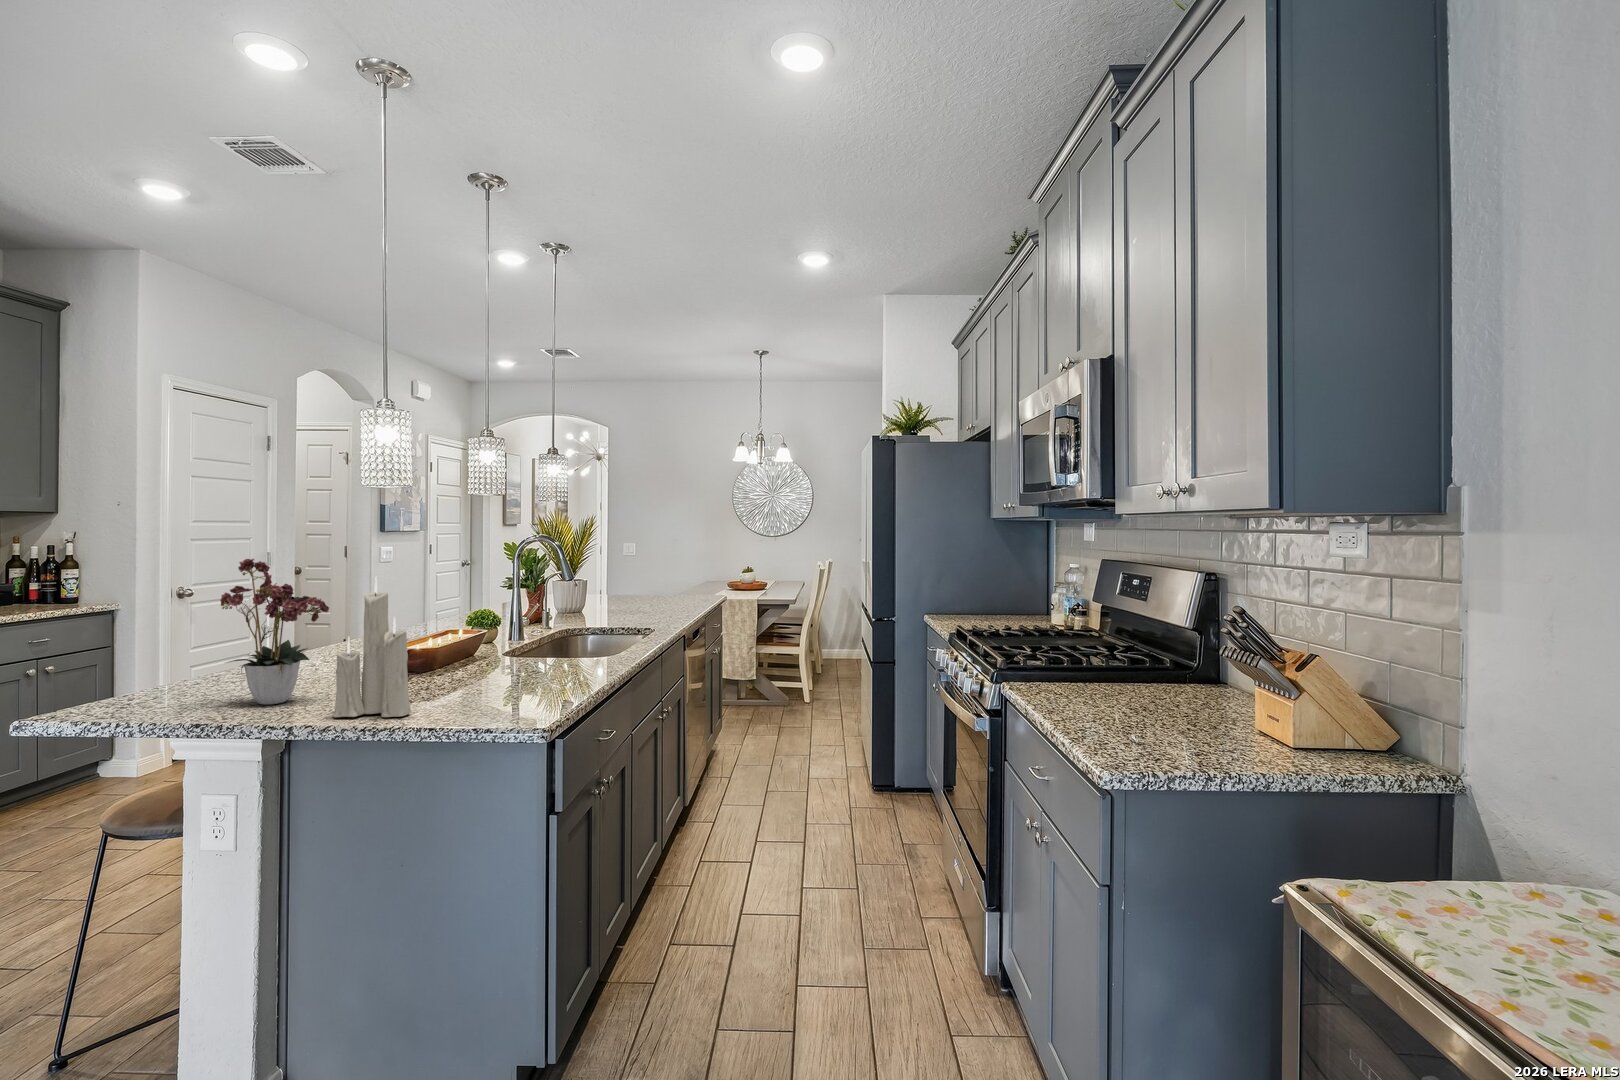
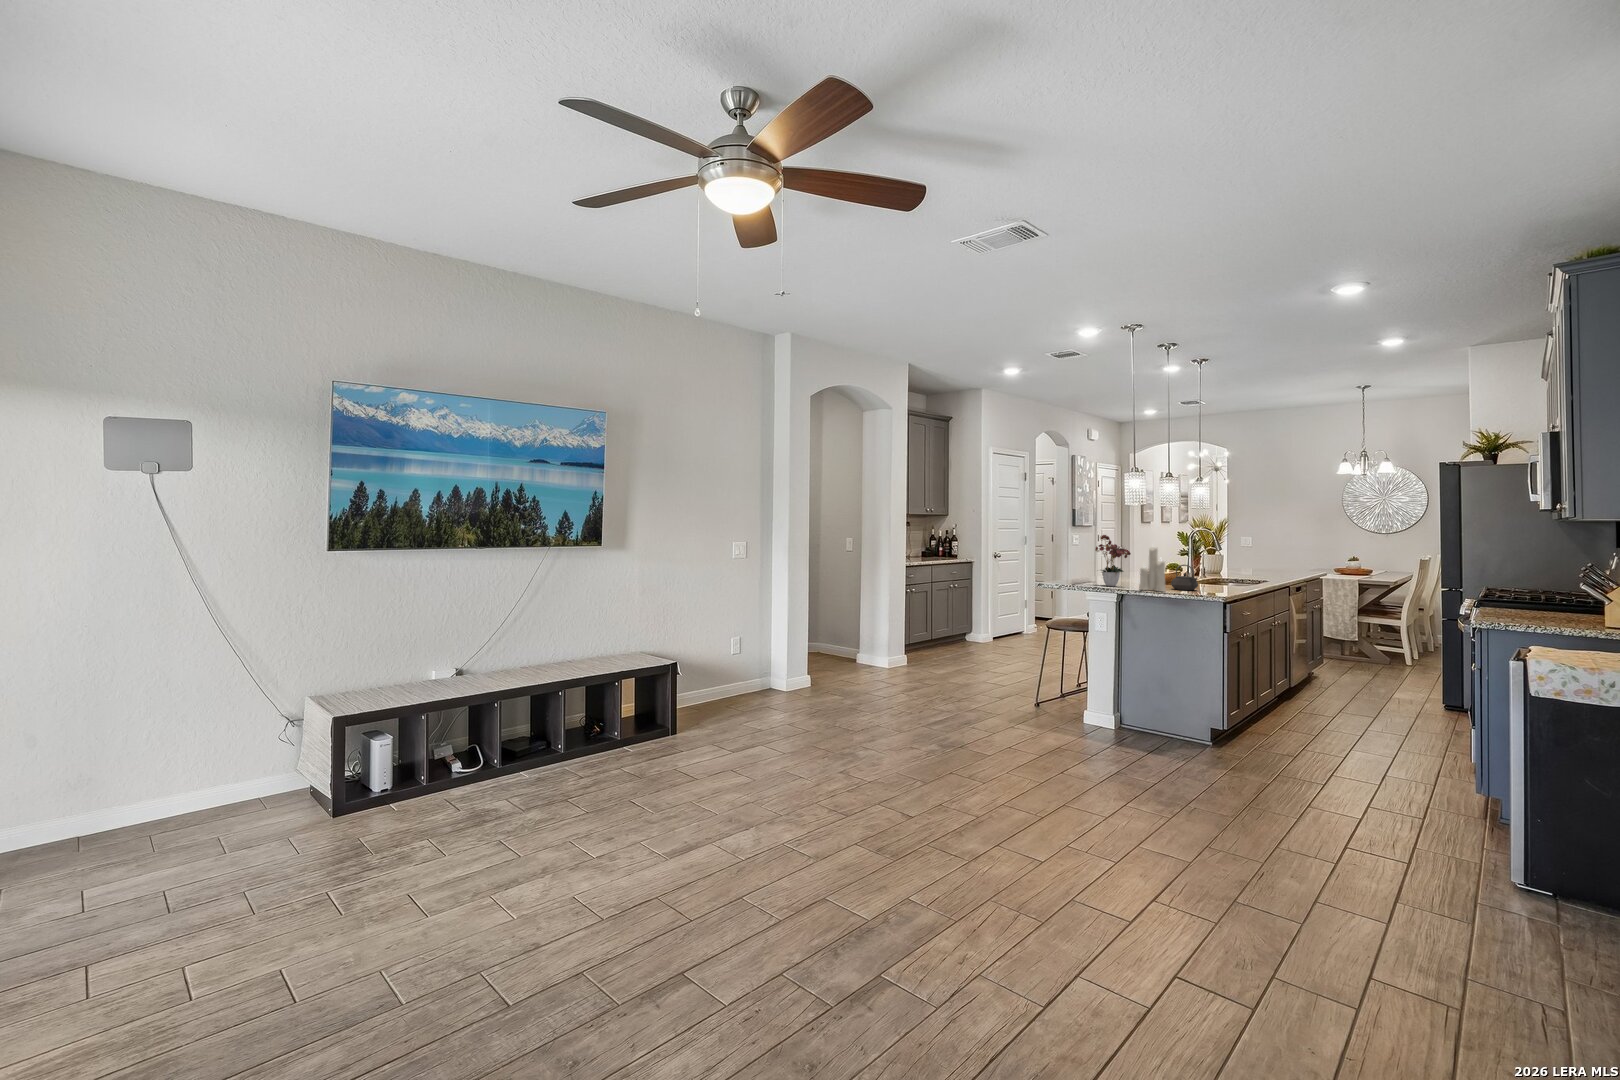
teapot: none [444,627,509,692] -> present [1171,565,1198,590]

